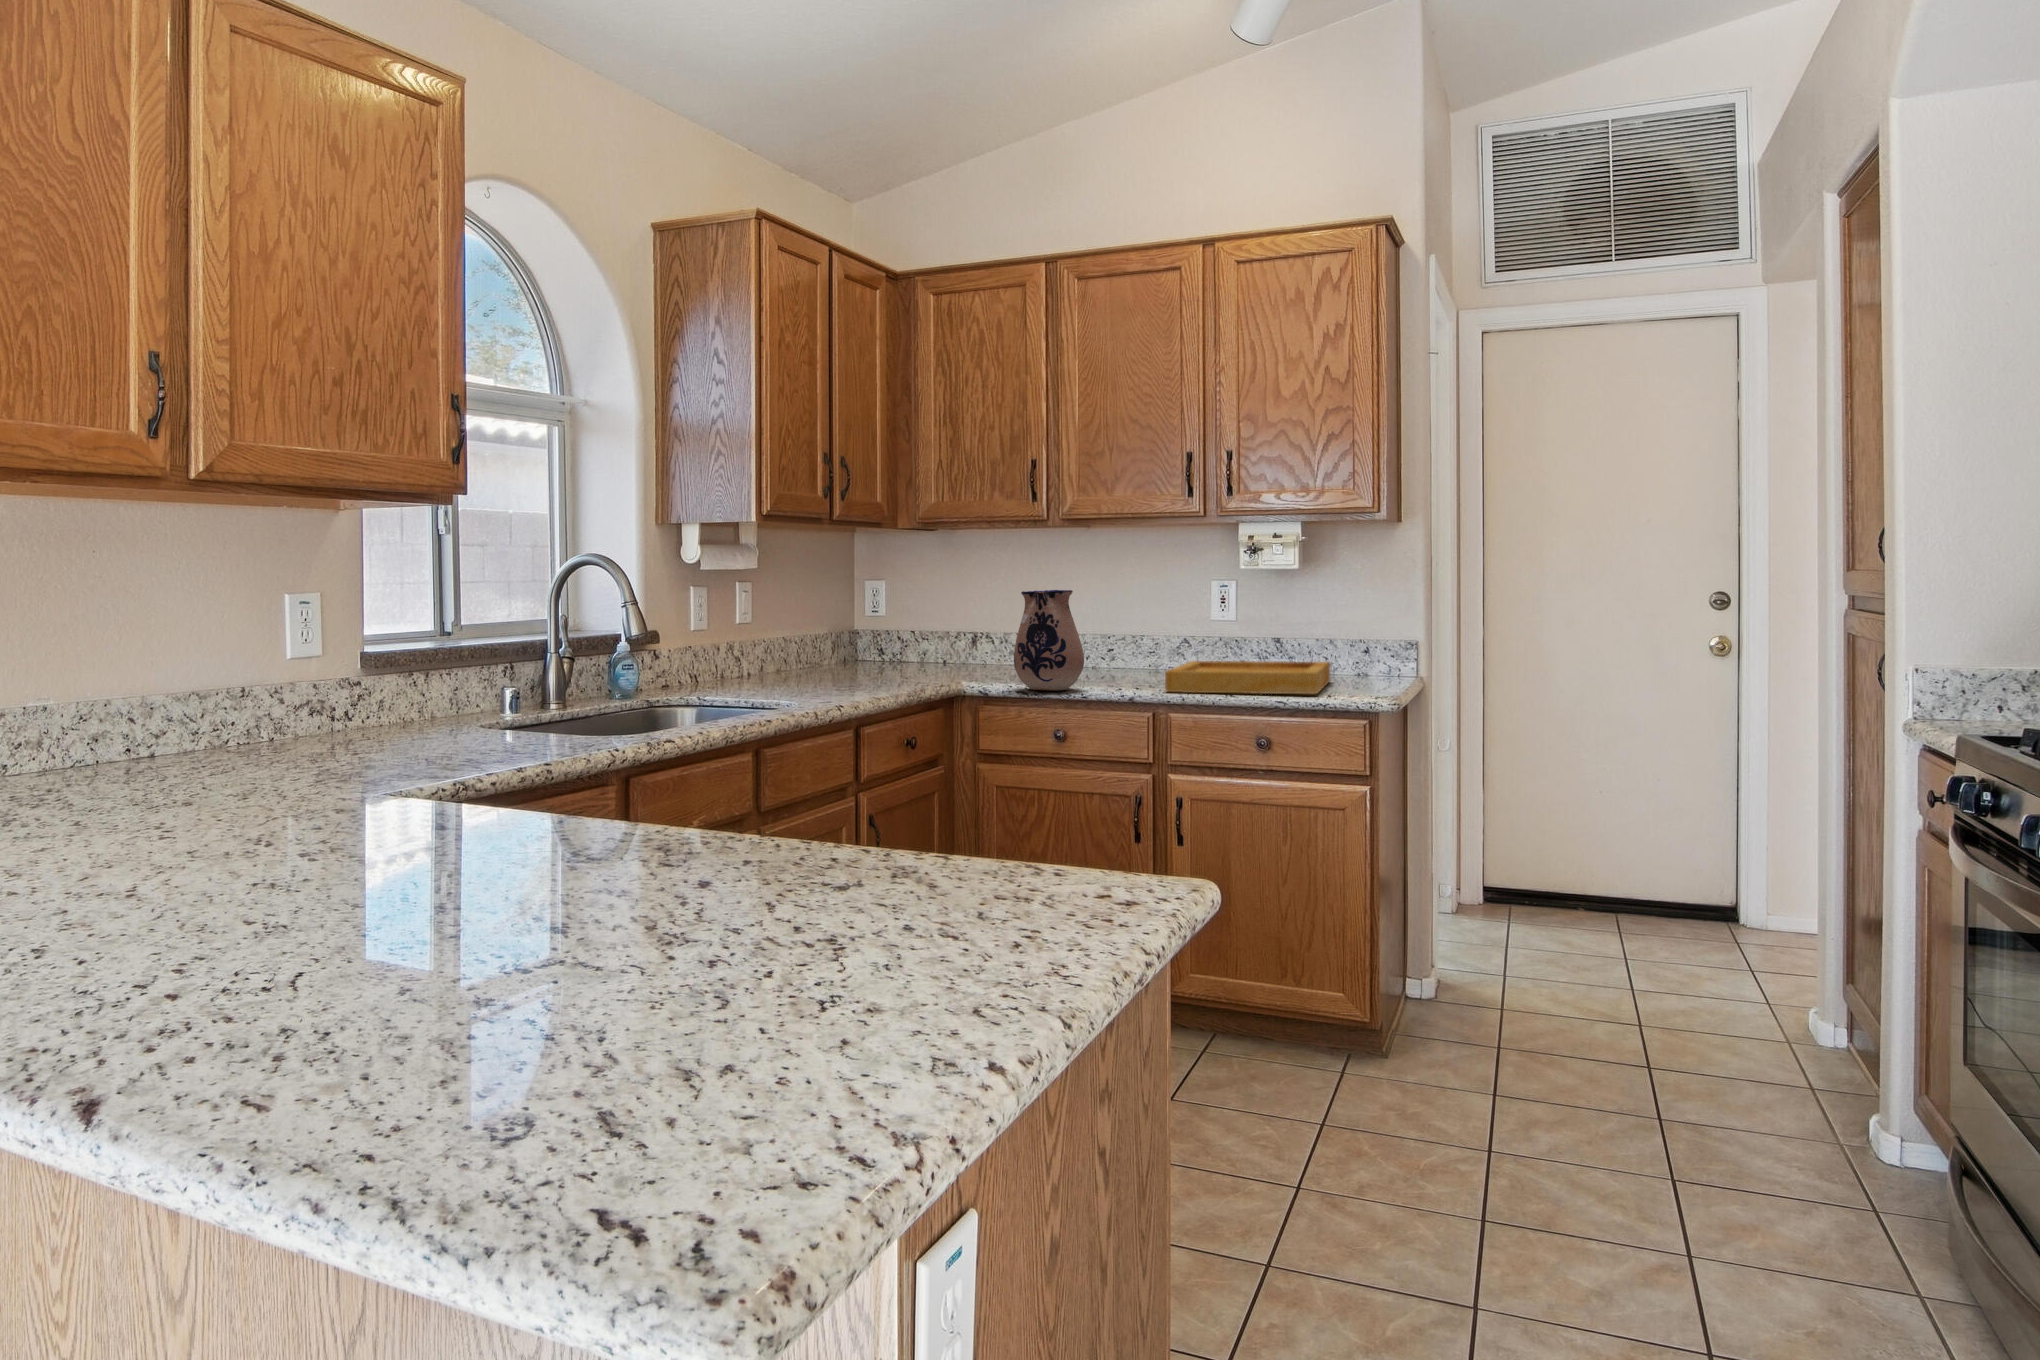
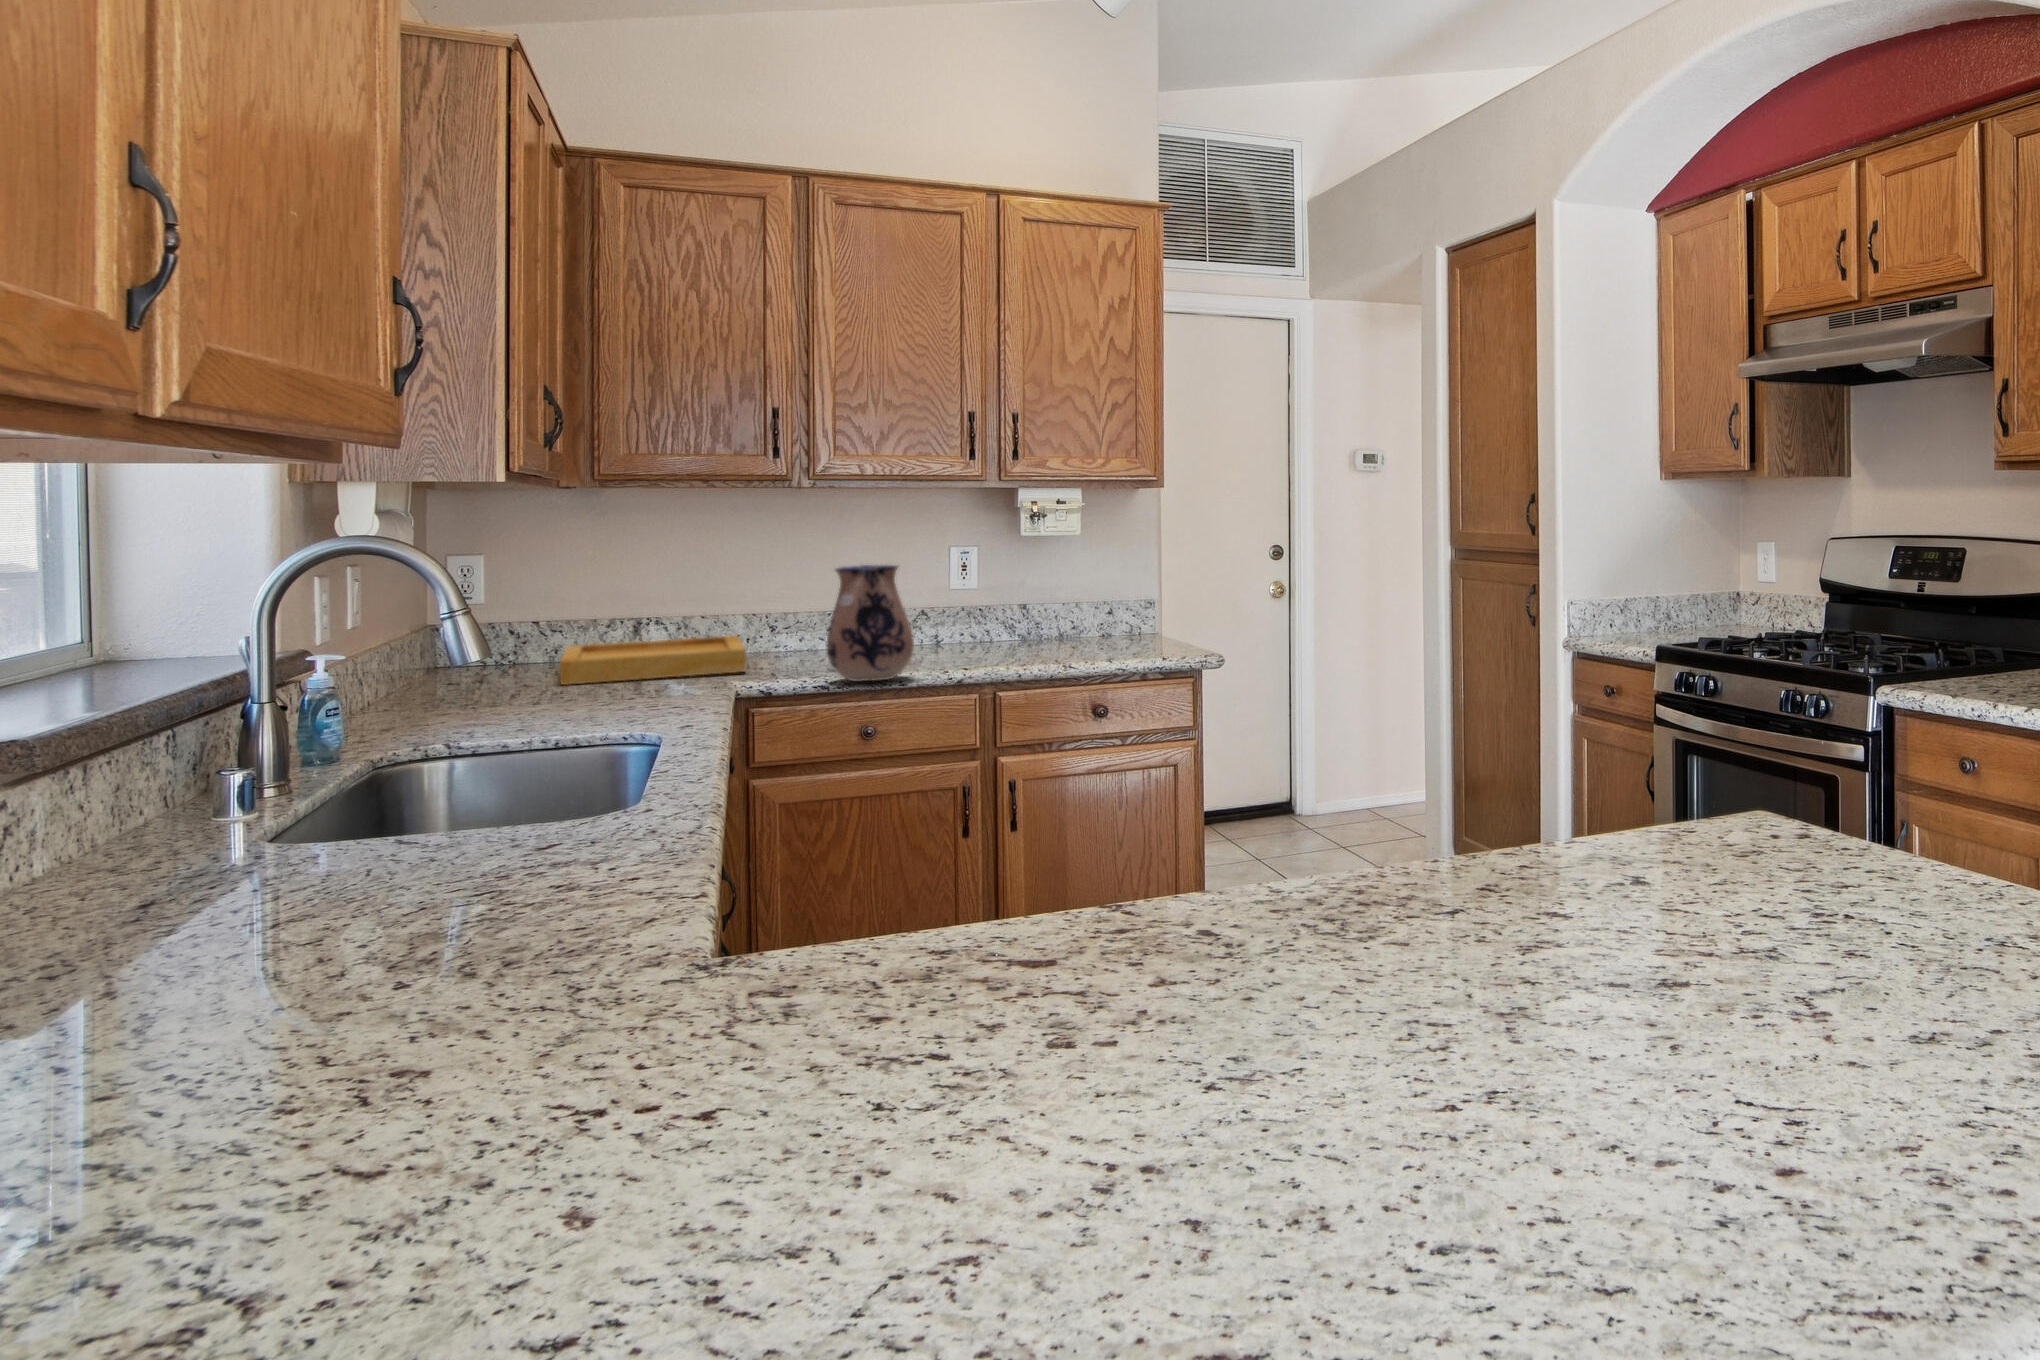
tray: present [1165,661,1330,694] -> present [560,636,746,685]

